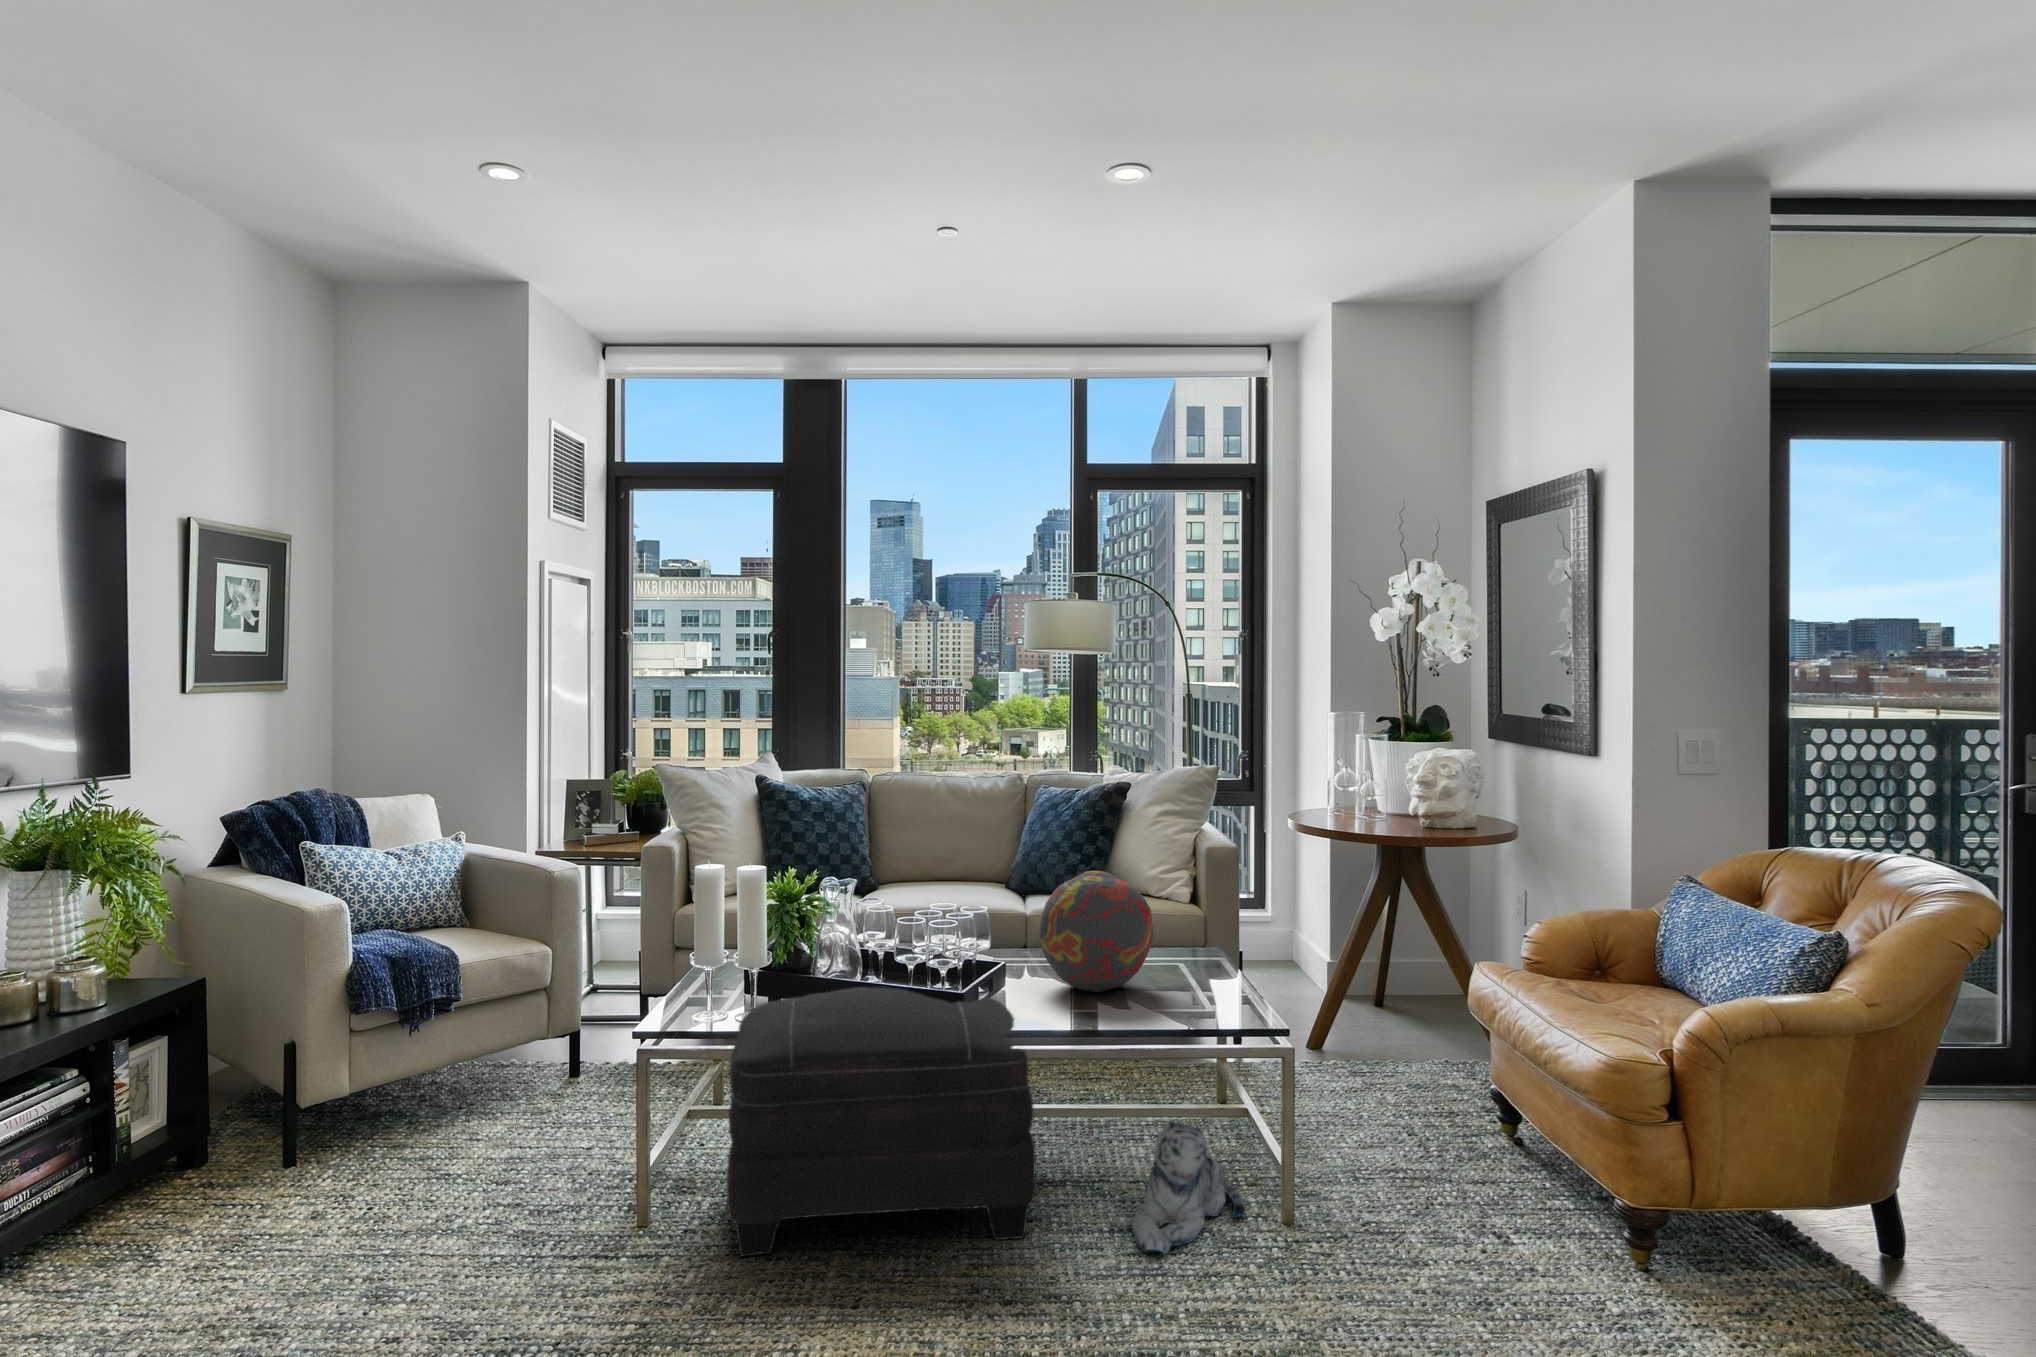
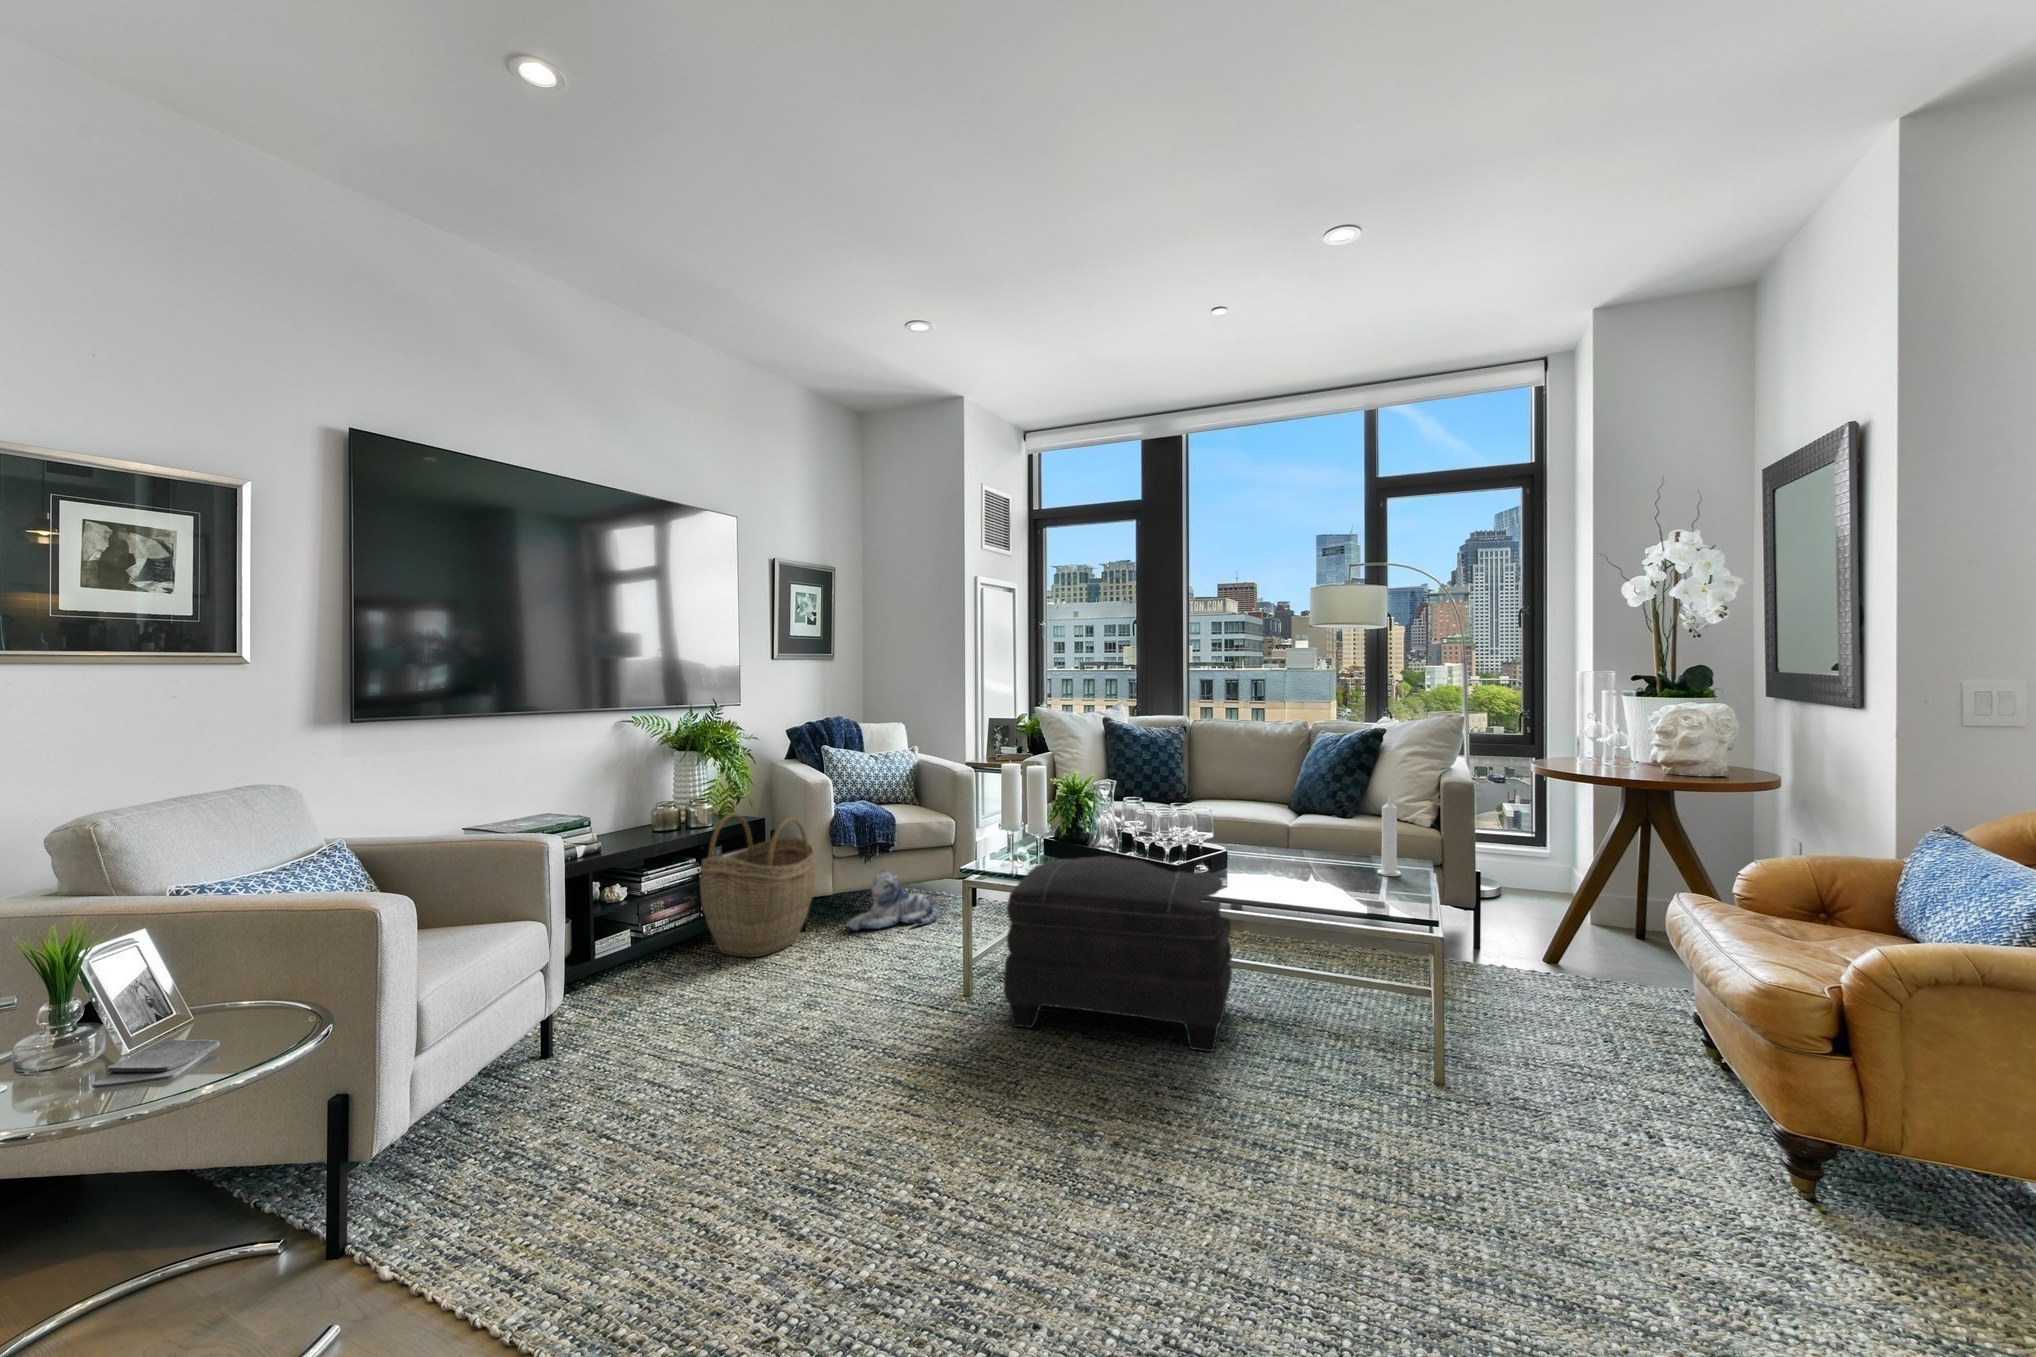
decorative orb: present [1039,871,1154,992] -> none [1258,786,1353,880]
candle: none [1169,877,1196,975] -> present [1377,797,1401,876]
woven basket: none [116,977,328,1228] -> present [700,813,815,957]
plush toy: present [1132,1121,1245,1254] -> present [846,870,938,930]

